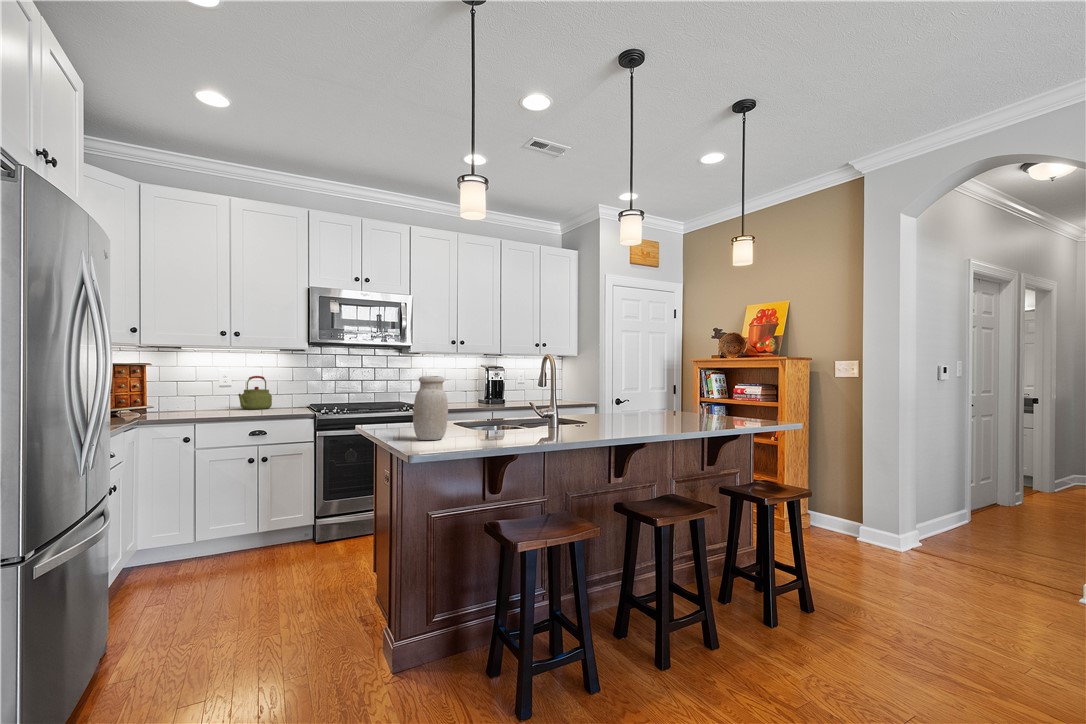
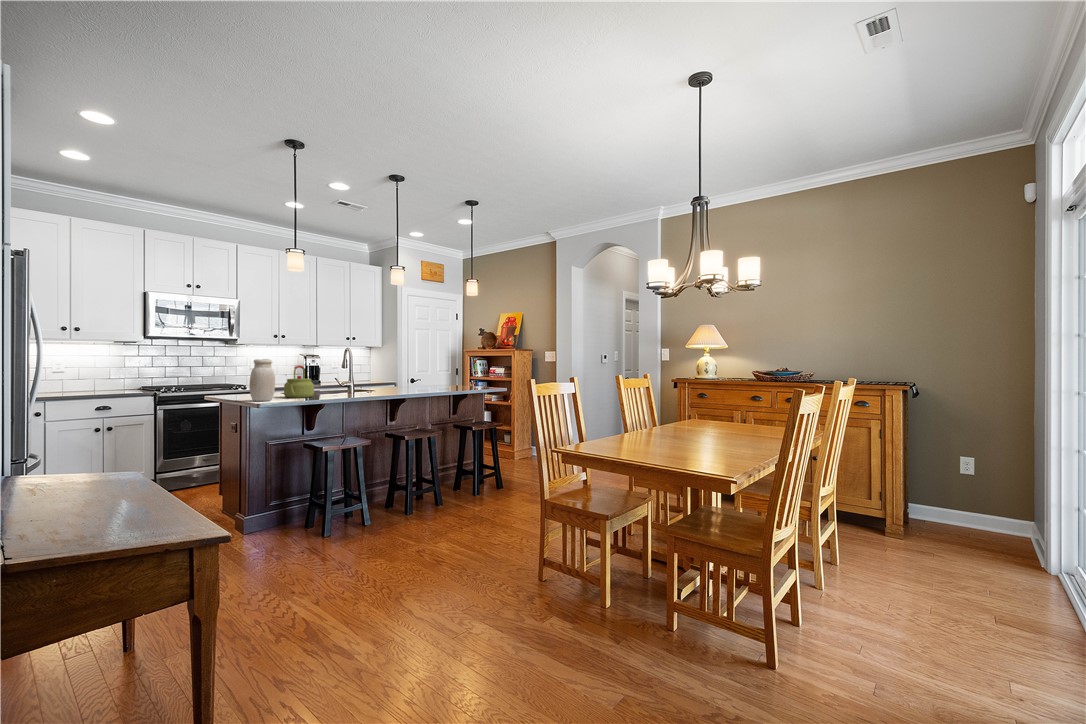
kettle: present [238,376,272,409] -> present [284,365,314,398]

